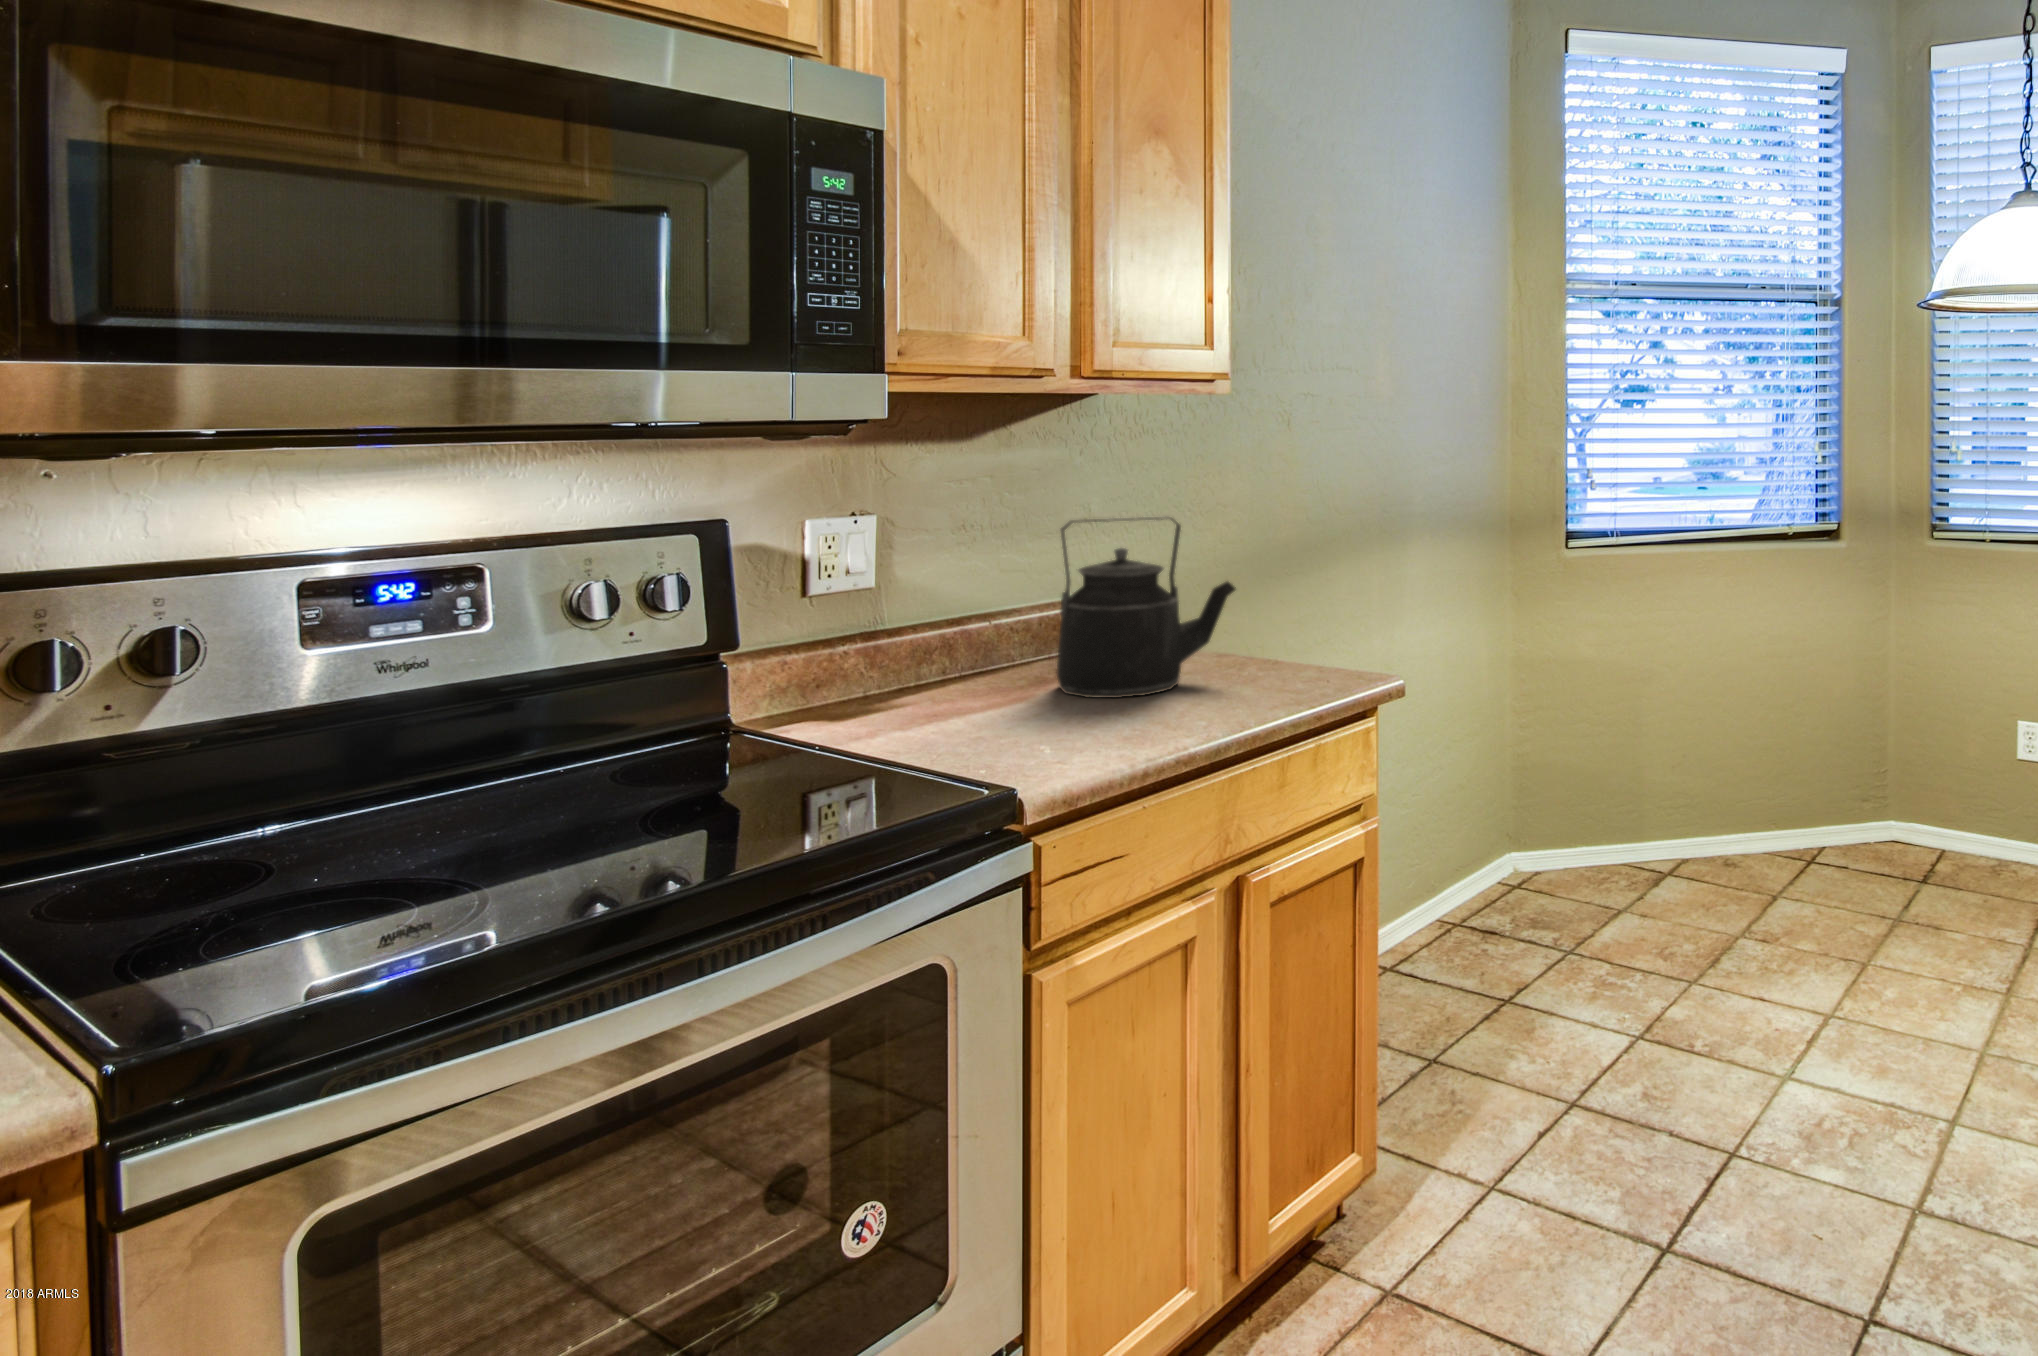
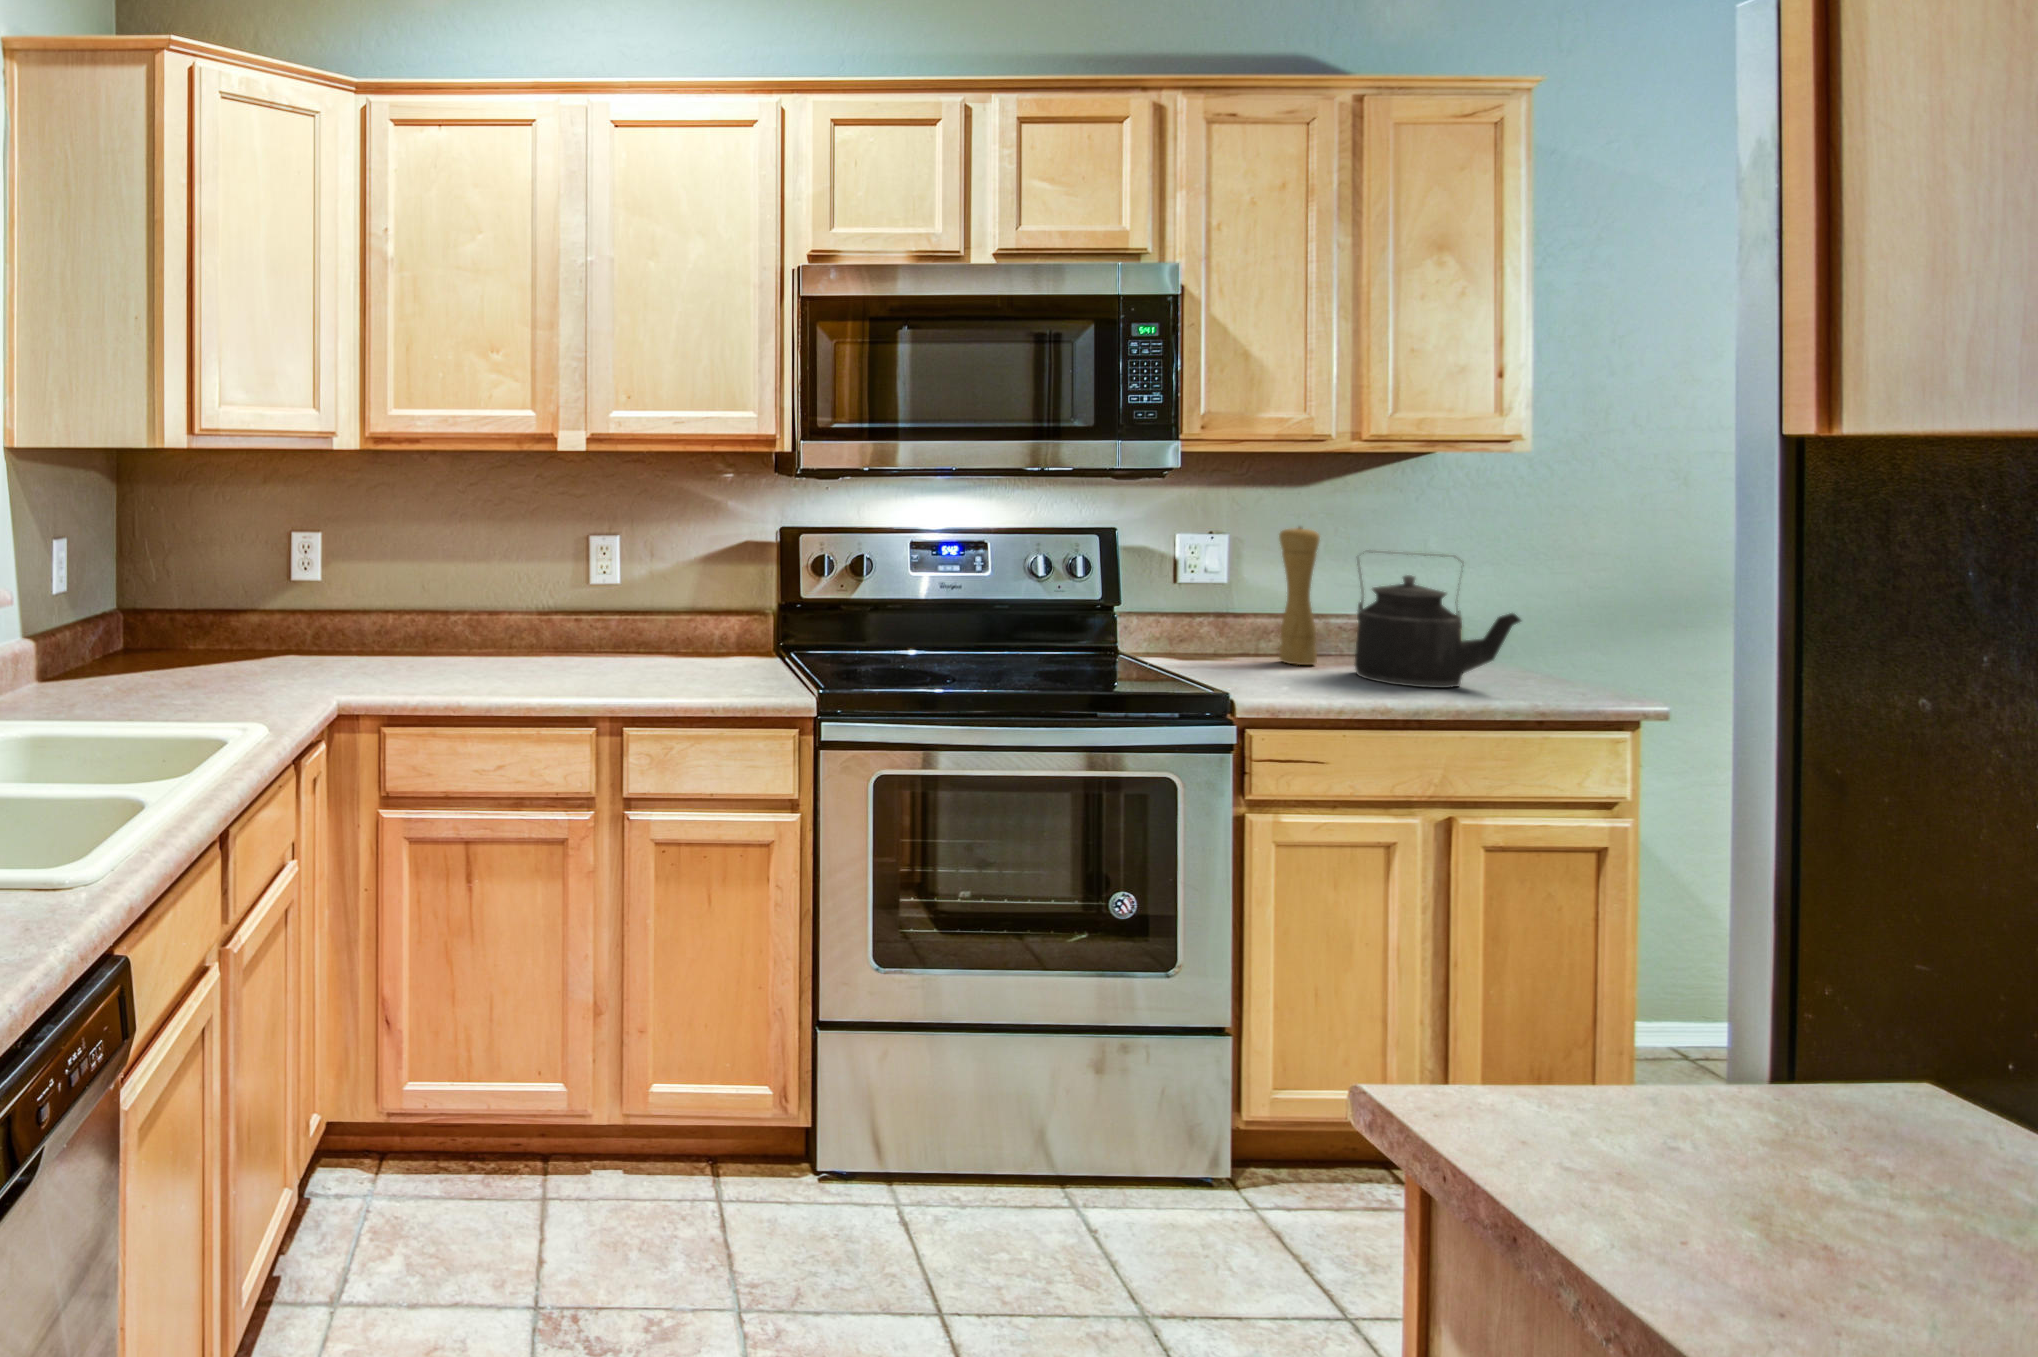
pepper mill: none [955,494,1009,693] -> present [1279,527,1320,665]

